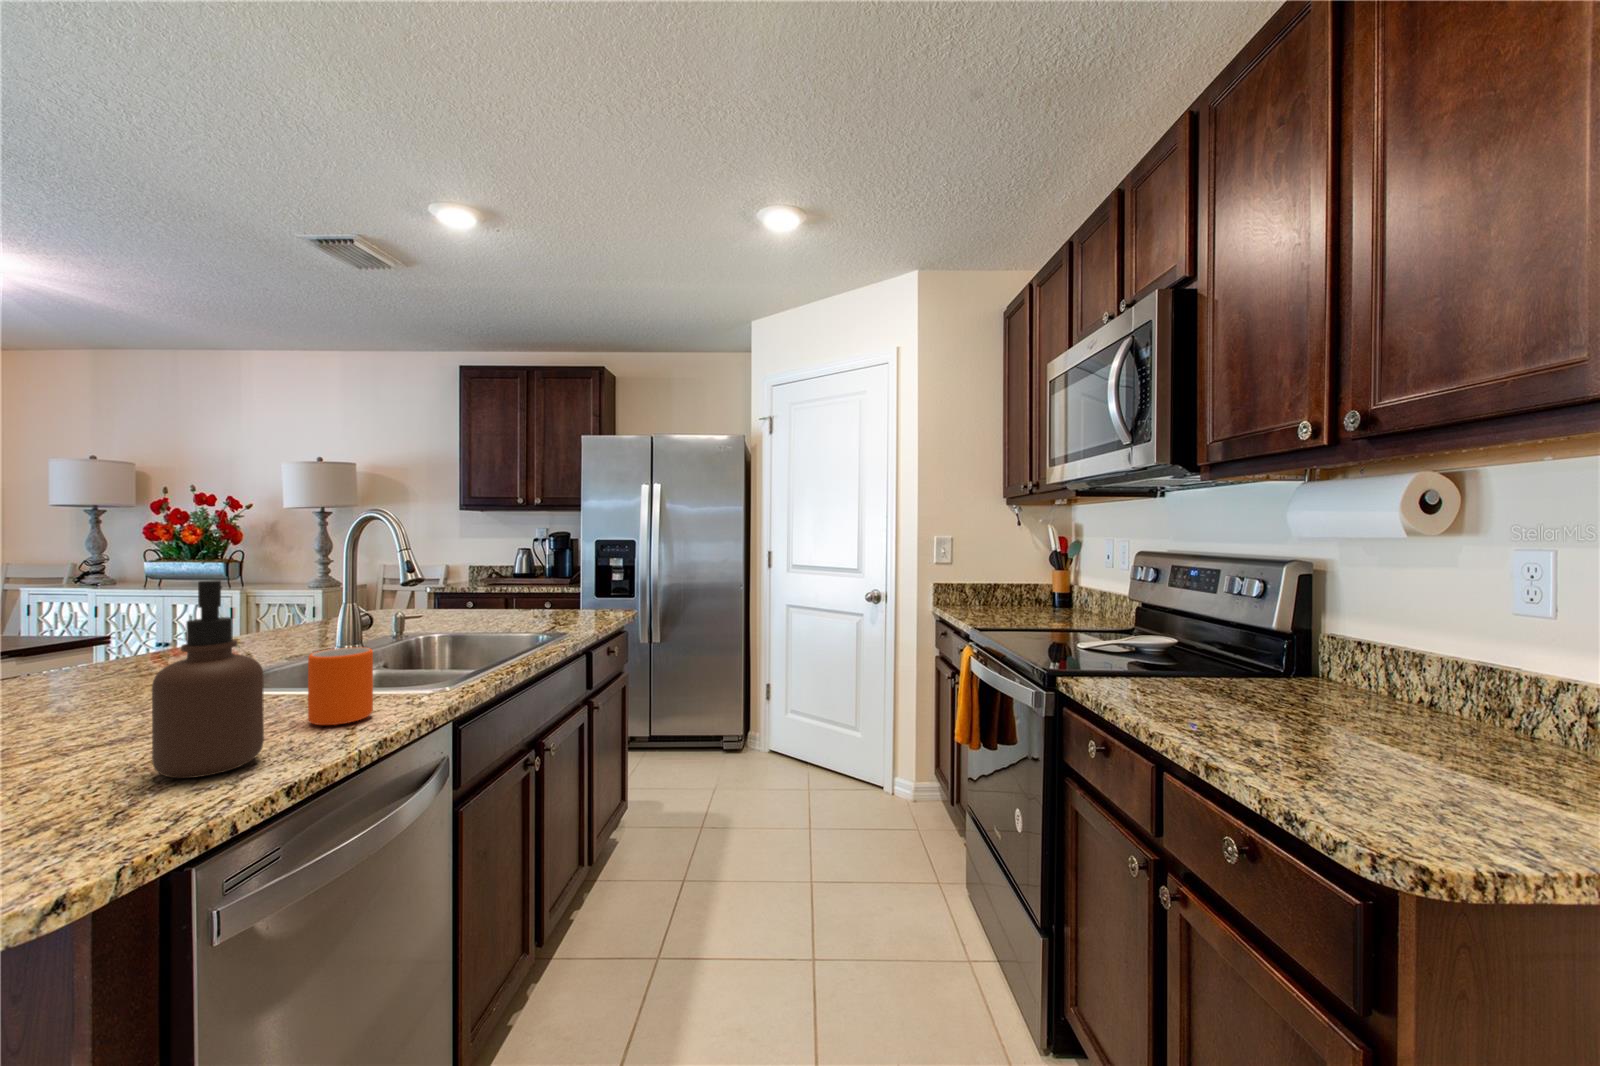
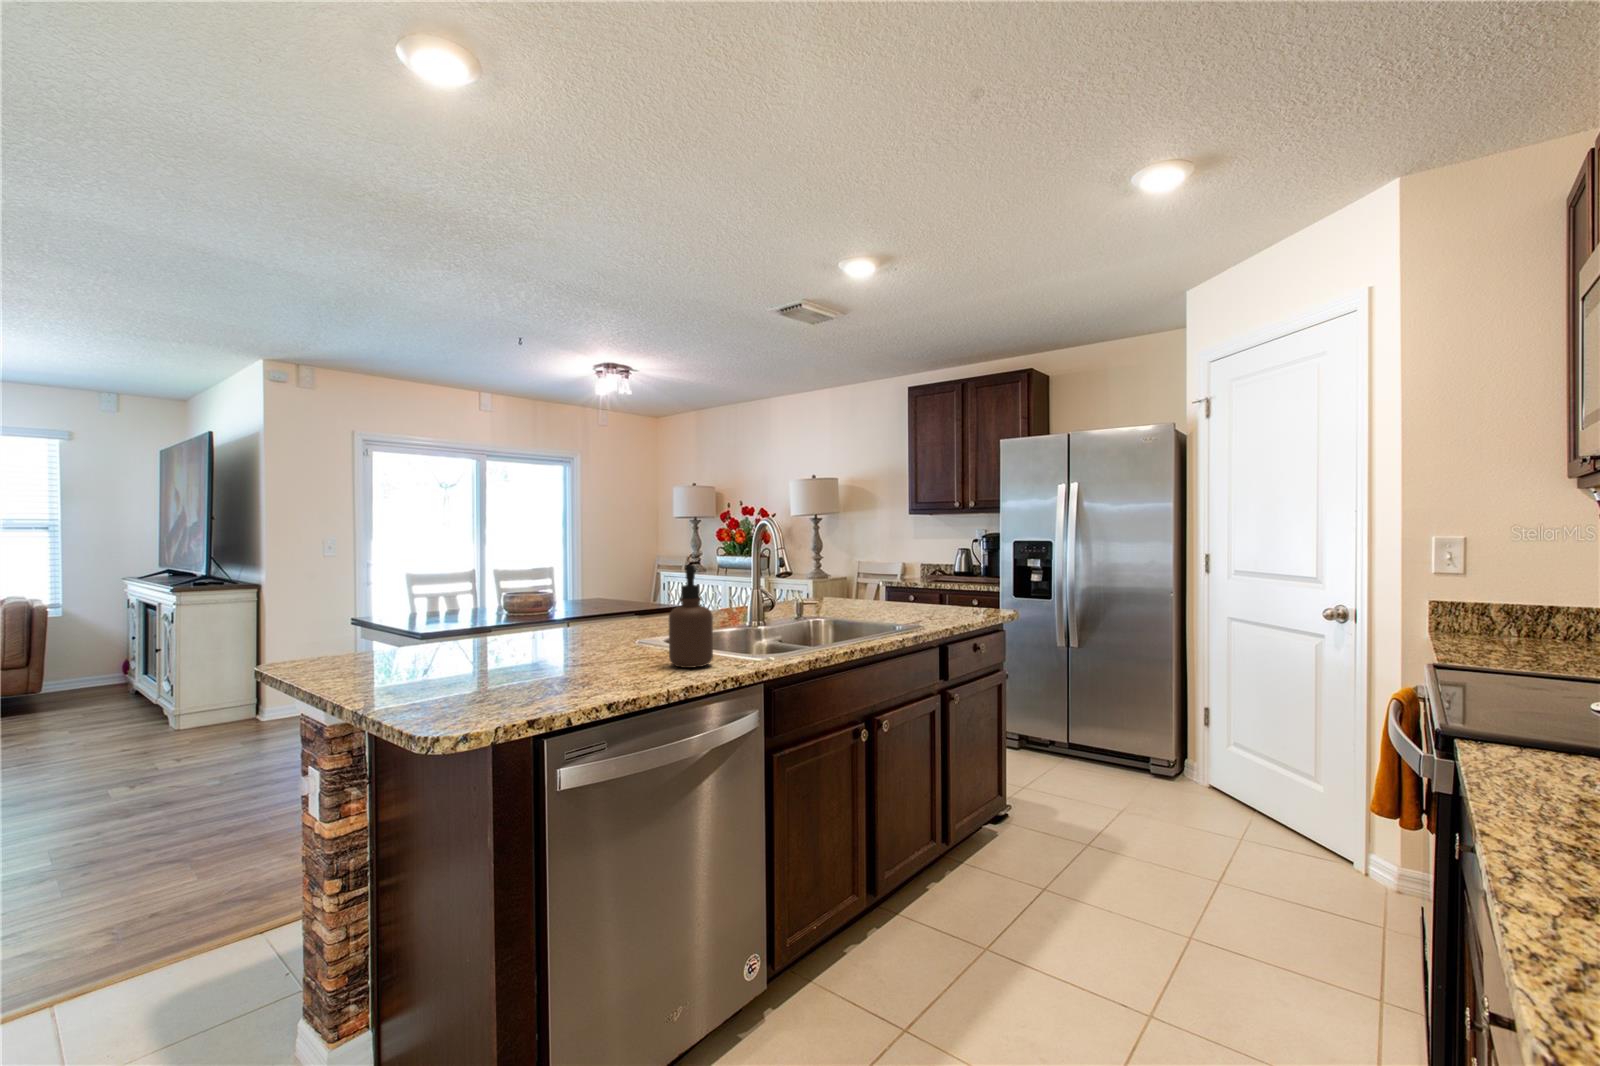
mug: present [308,647,373,725] -> none [741,611,774,656]

